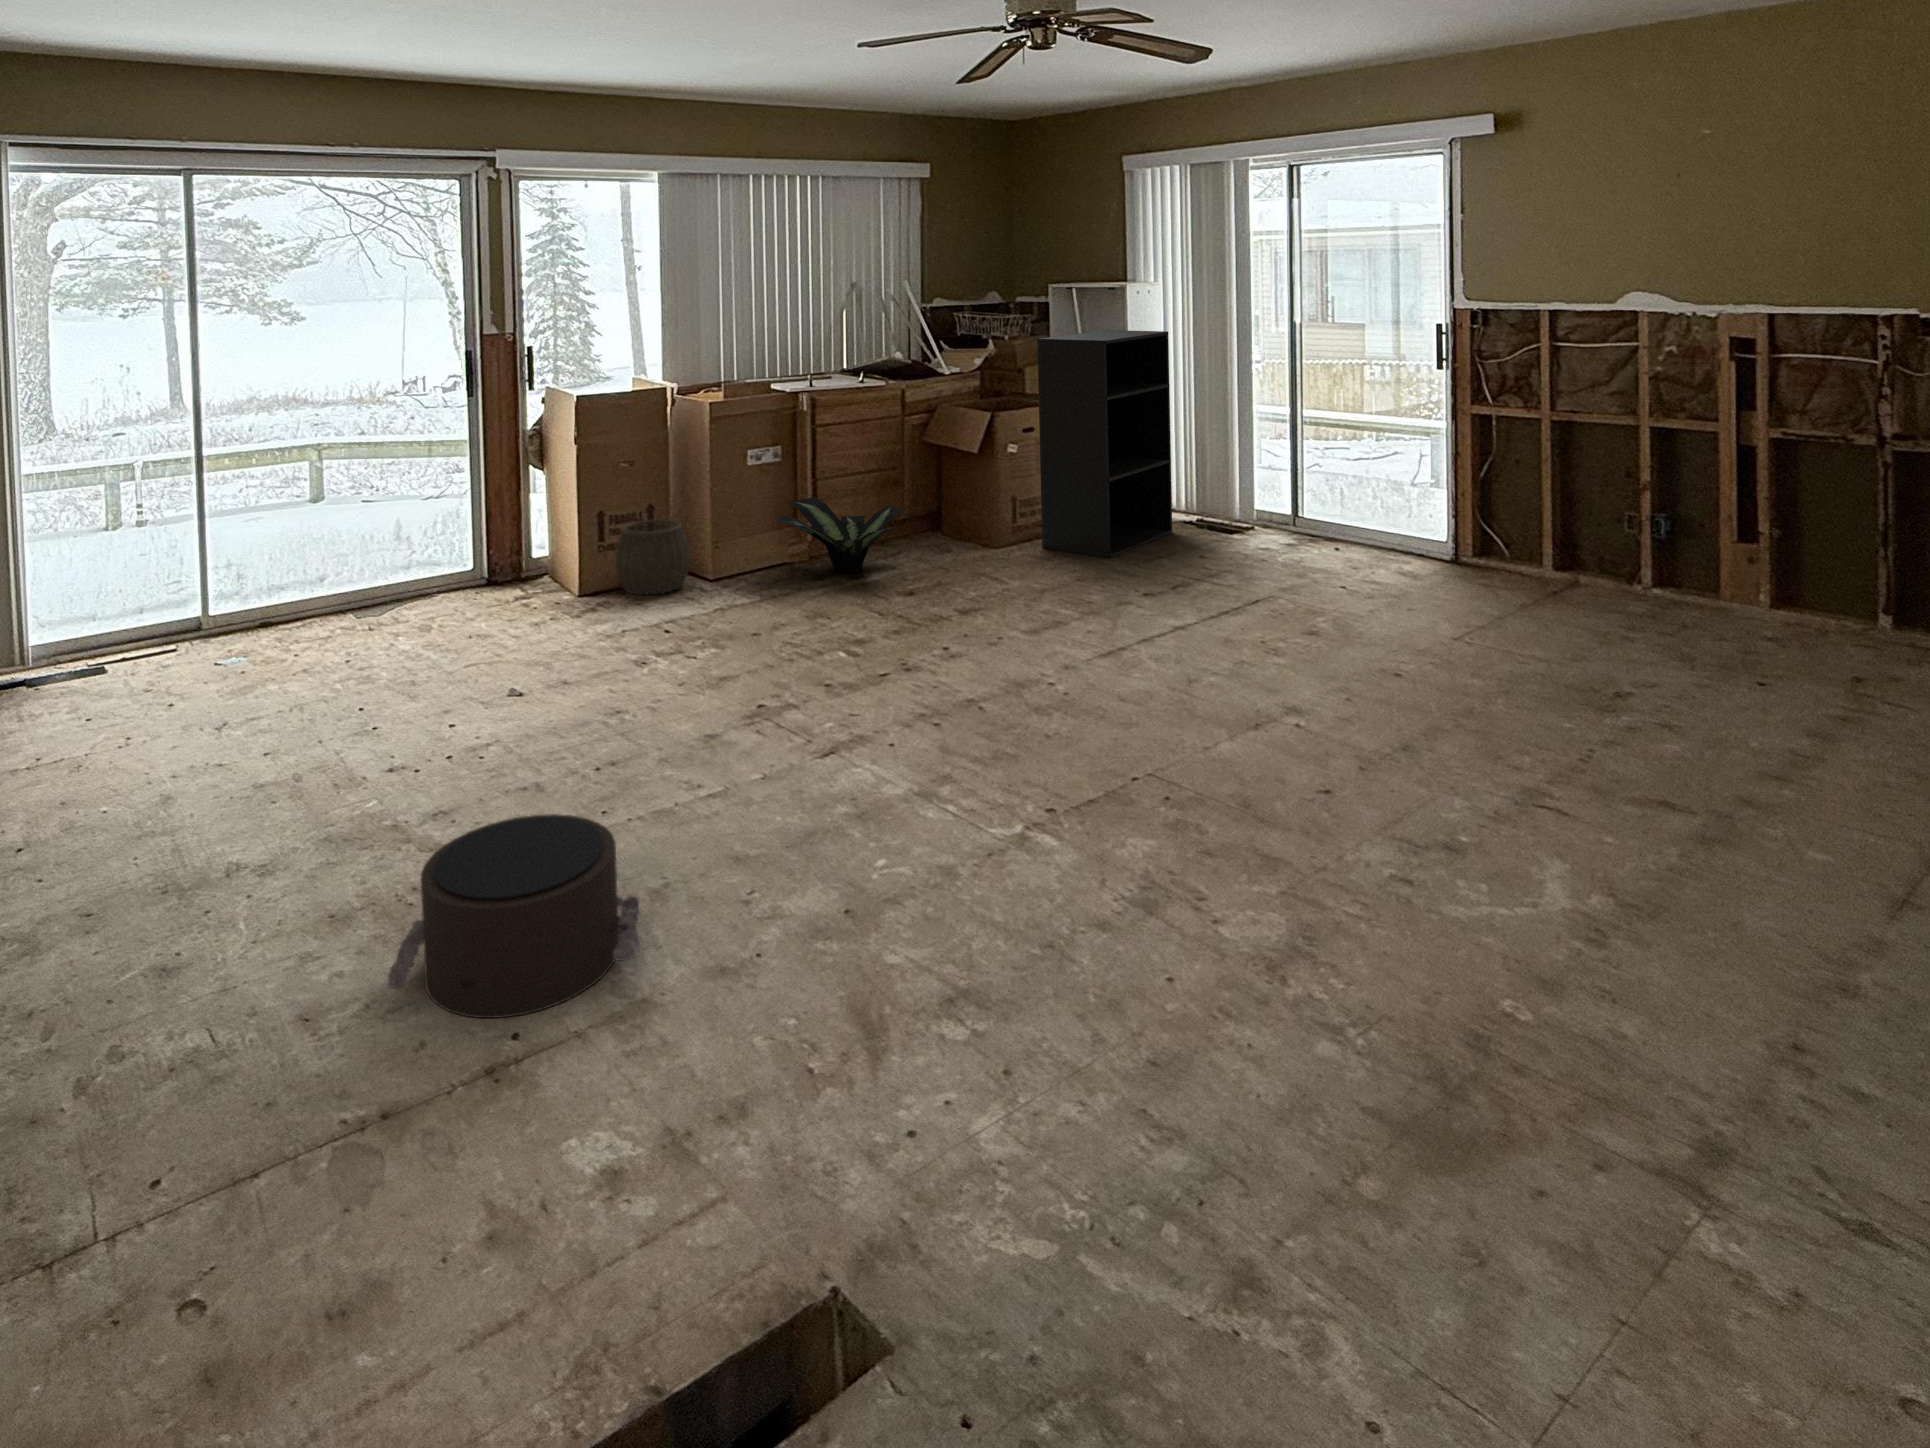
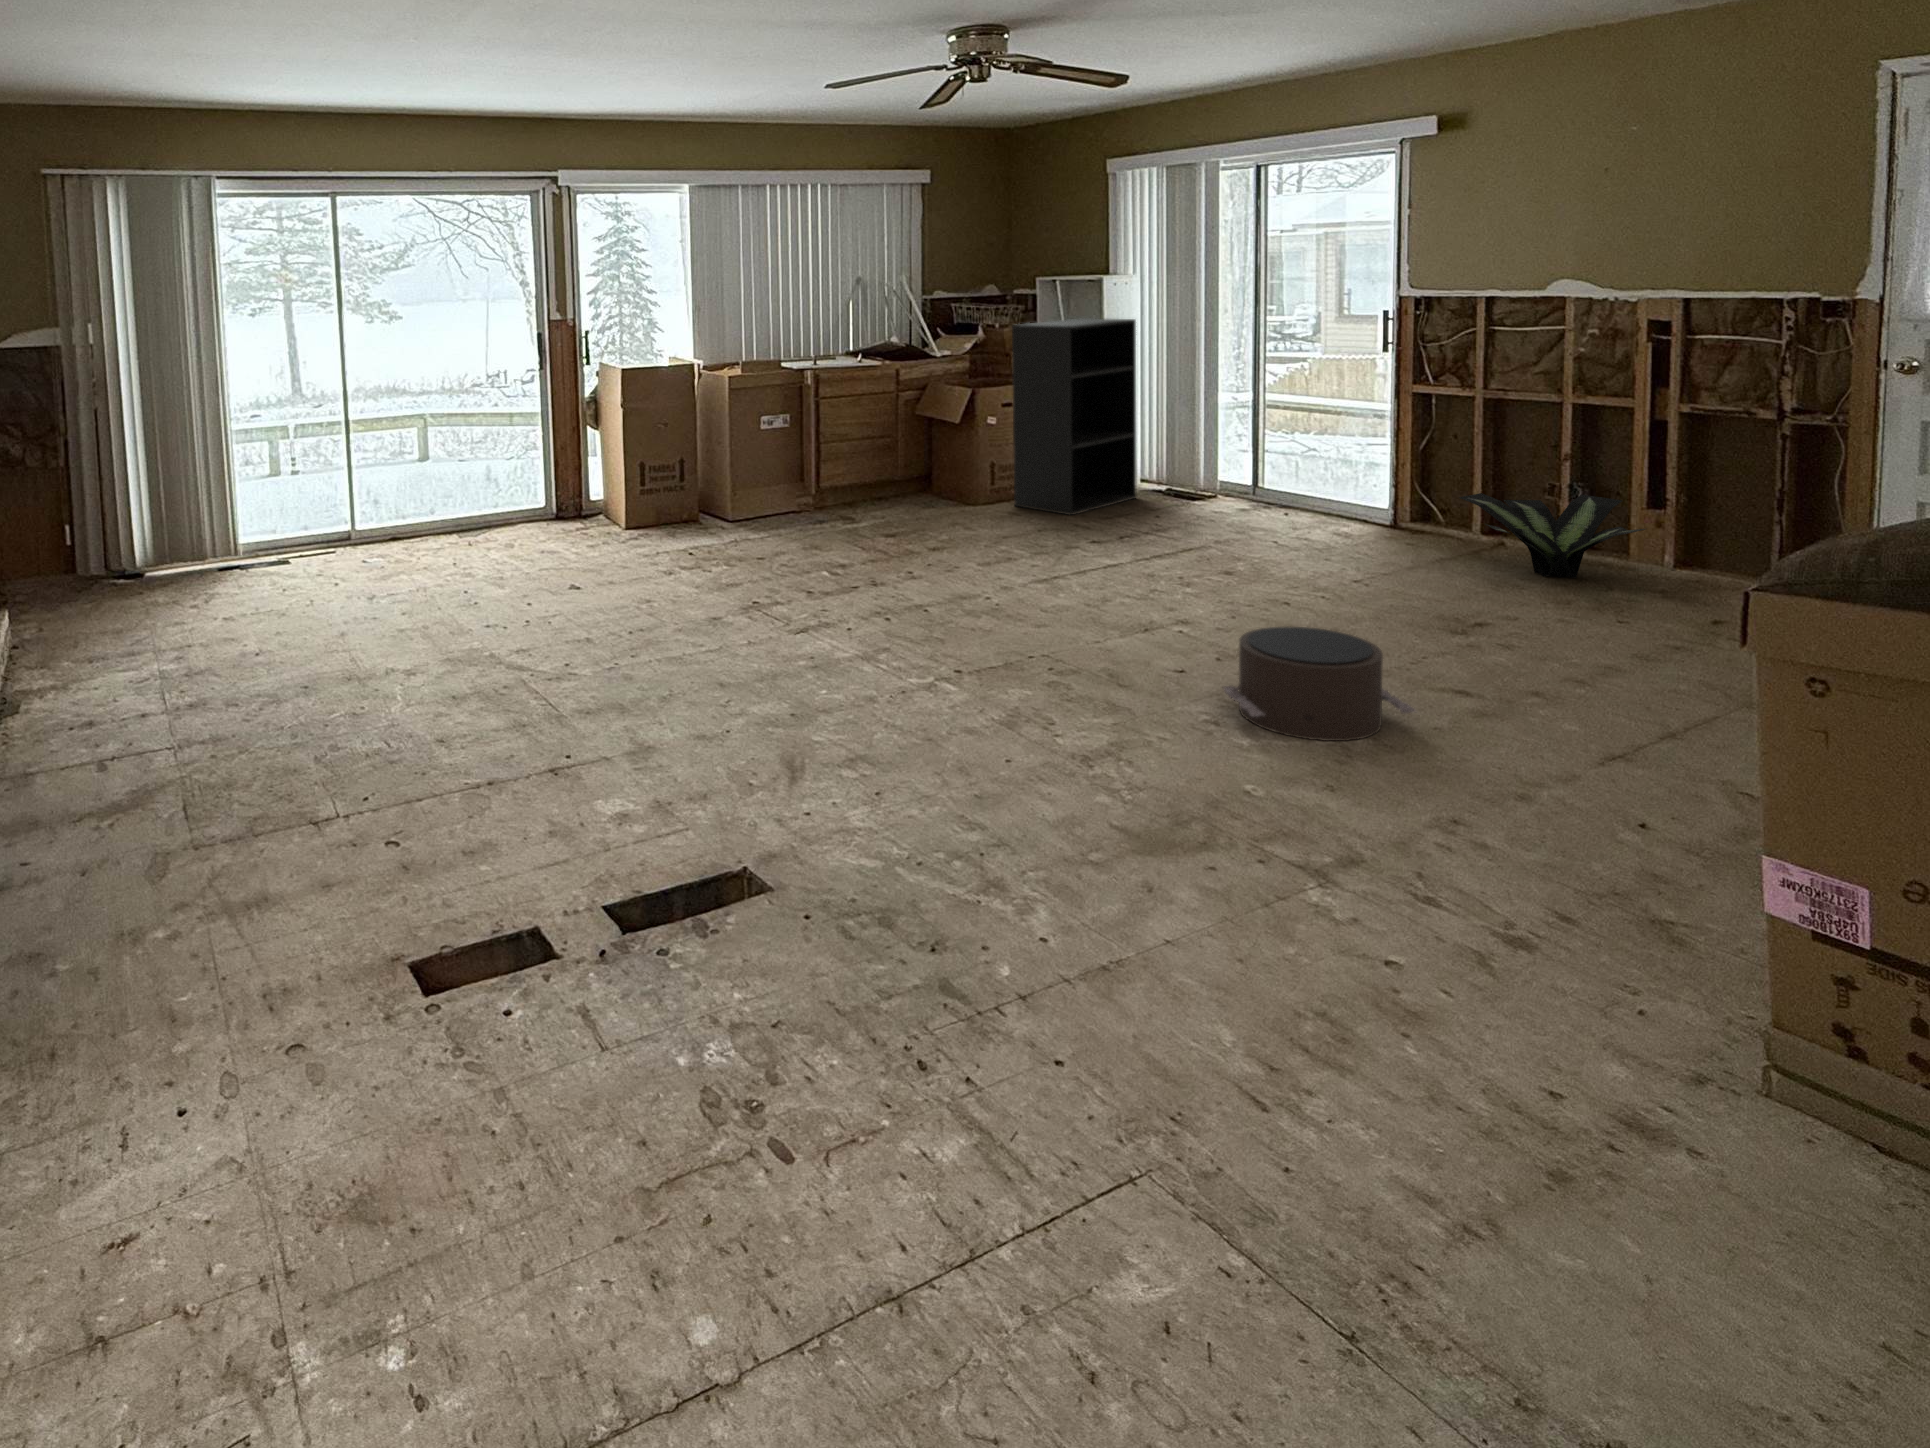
potted plant: present [778,497,905,573] -> present [1459,493,1645,578]
woven basket: present [616,519,690,595] -> none [653,471,713,529]
pouf: present [387,814,641,1018] -> present [1223,626,1416,741]

